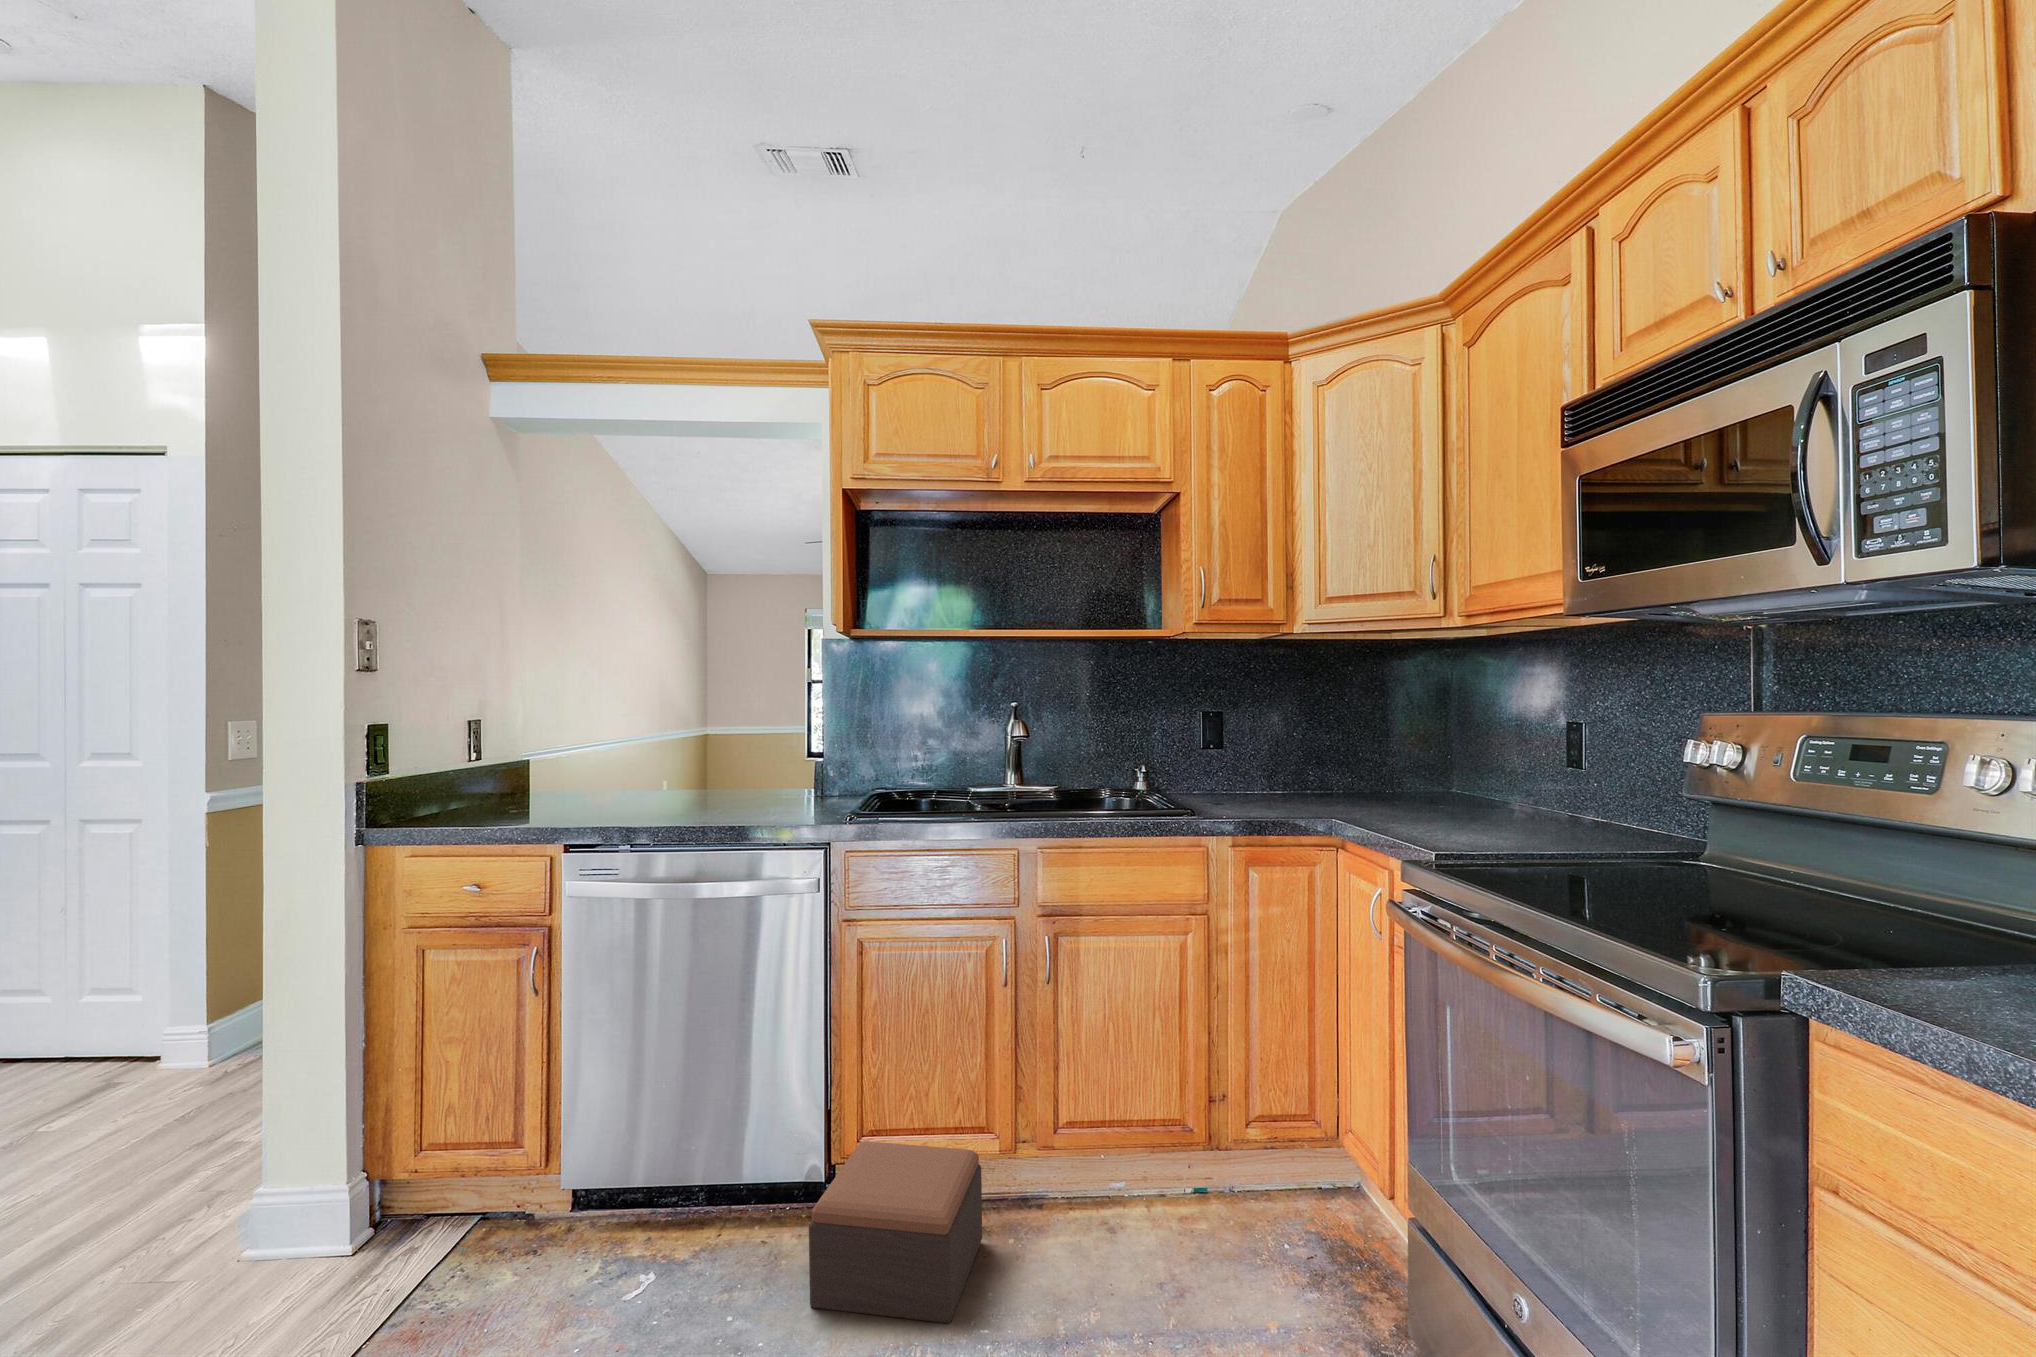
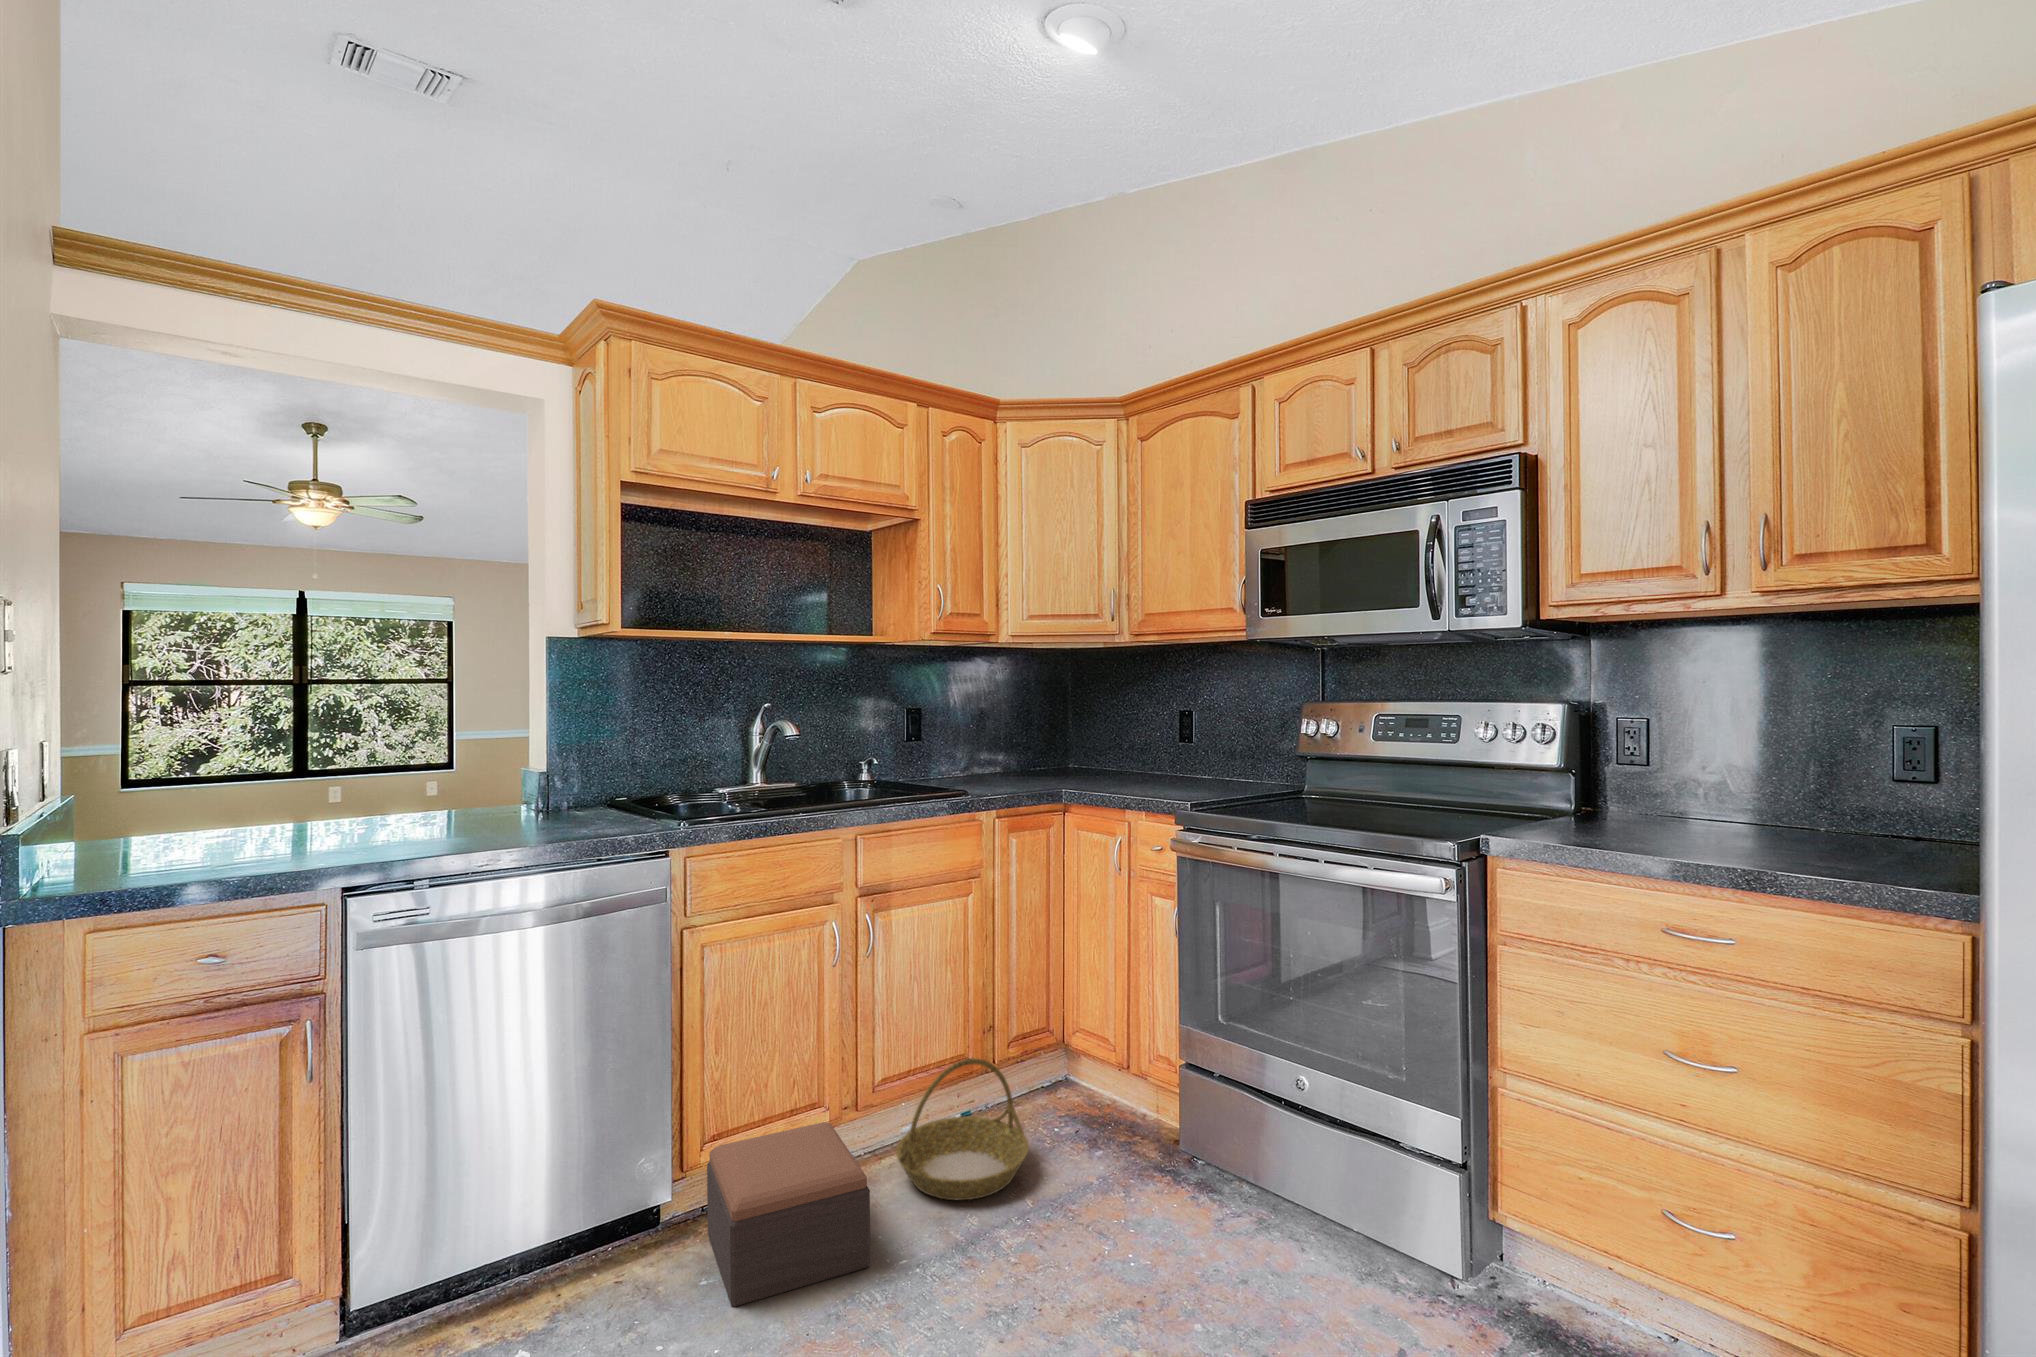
basket: none [1054,1125,1213,1297] -> present [896,1058,1029,1200]

